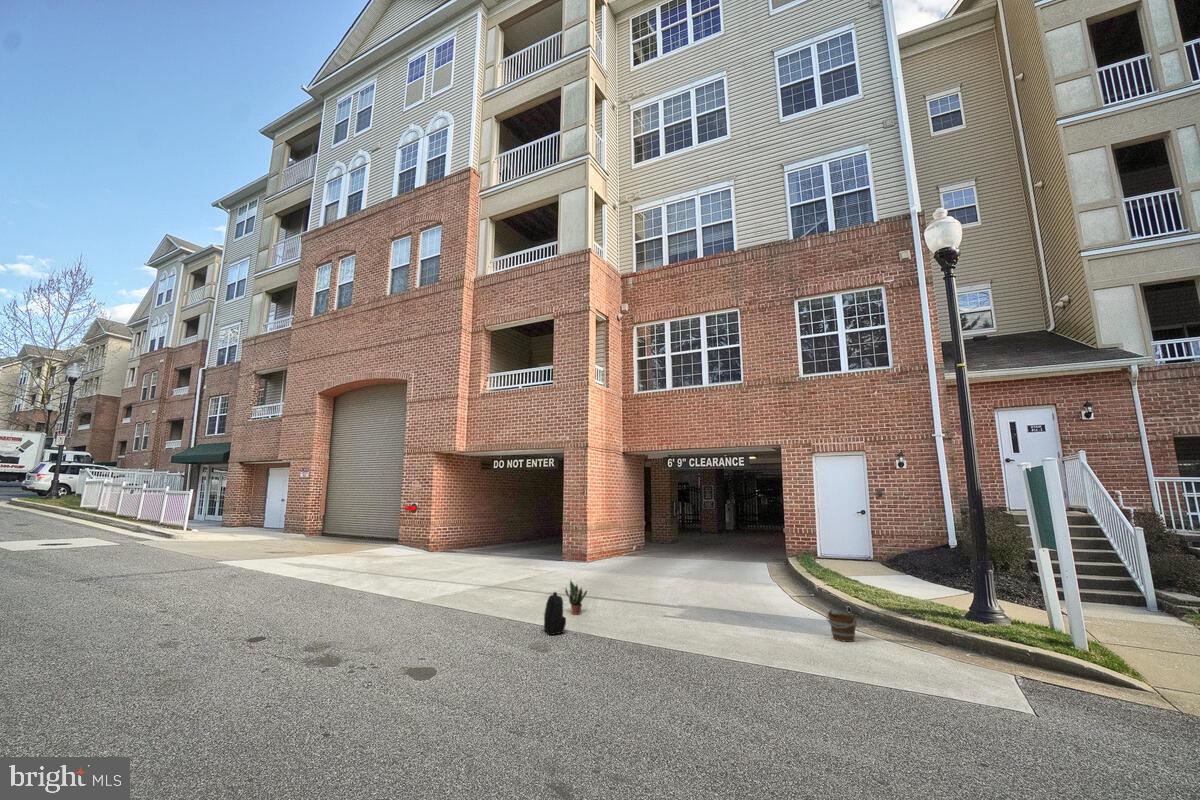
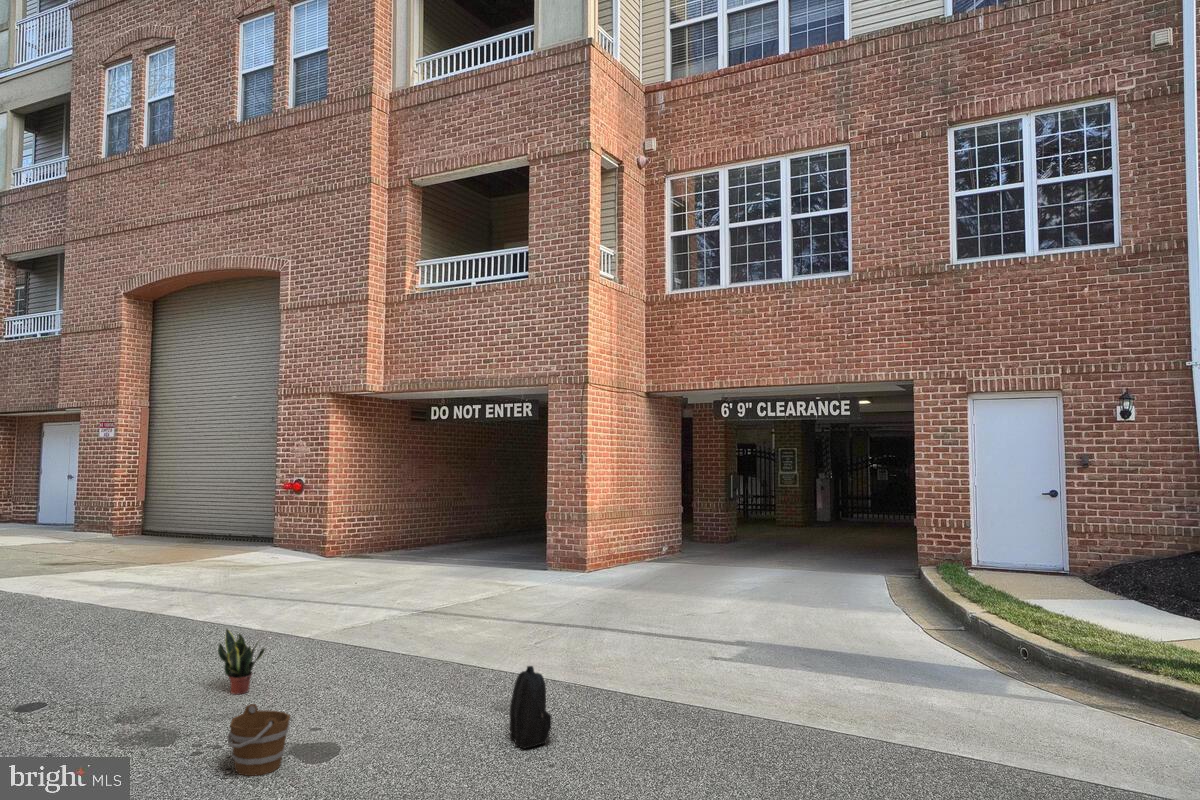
potted plant: present [565,581,587,615] -> present [218,629,265,694]
bucket: present [827,611,857,642] -> present [227,704,290,776]

